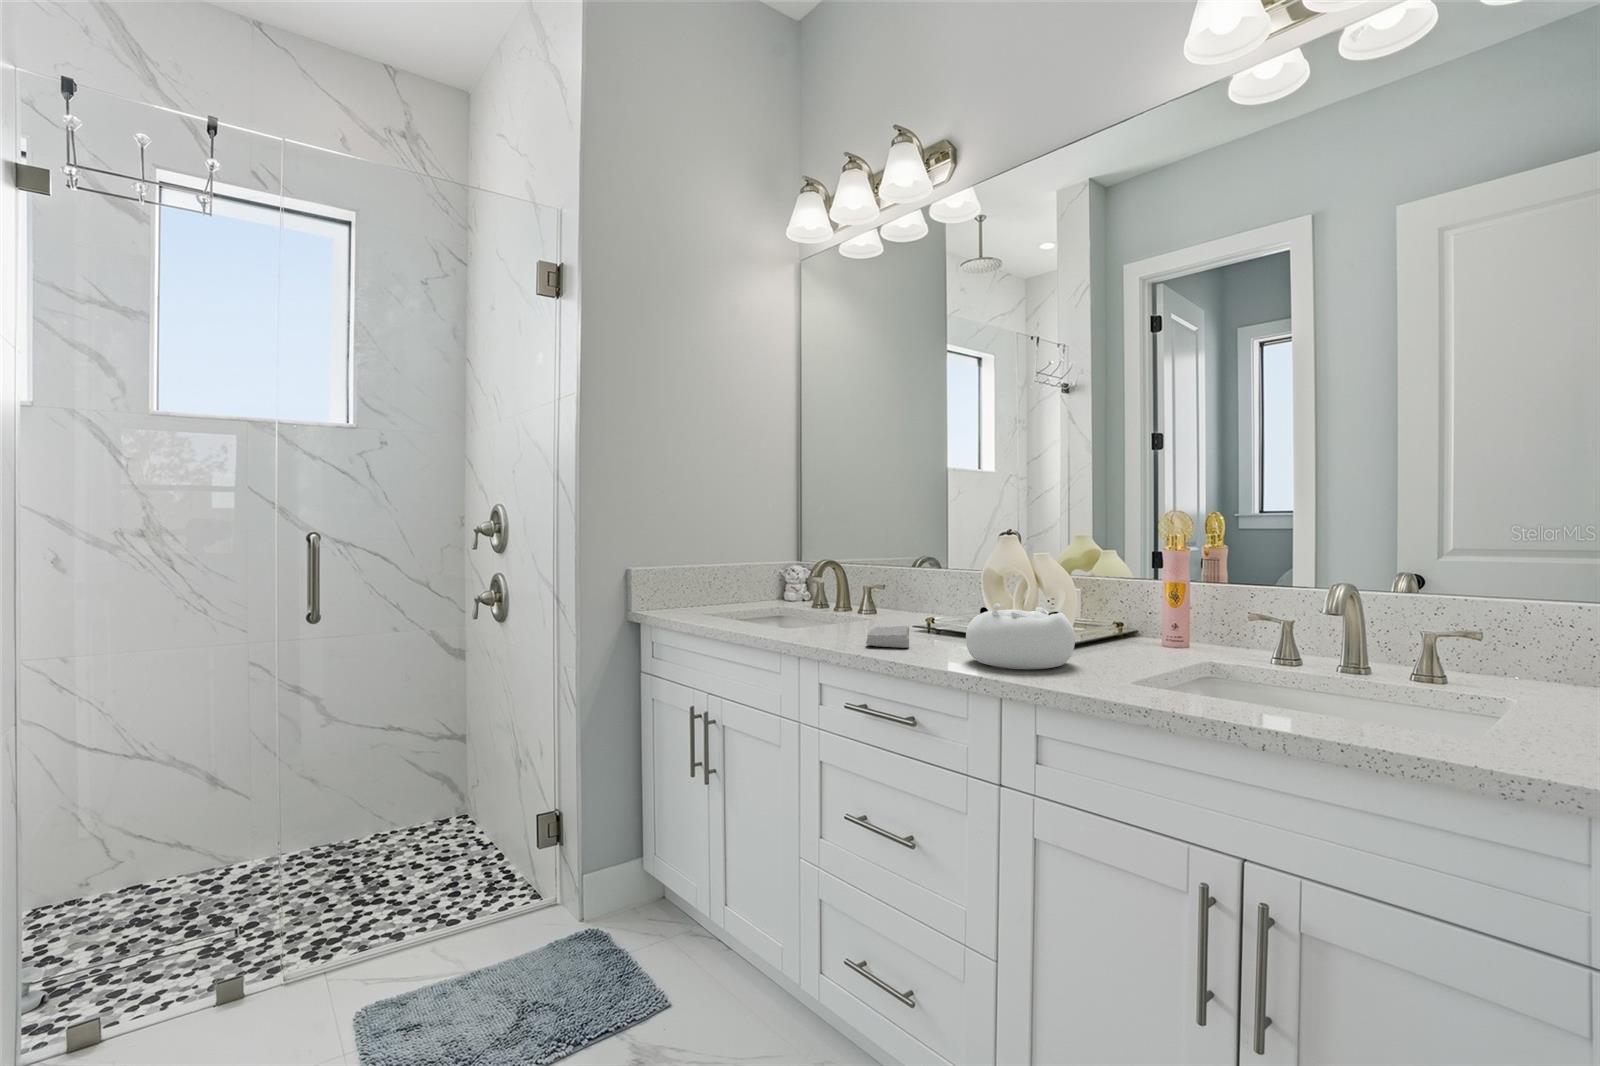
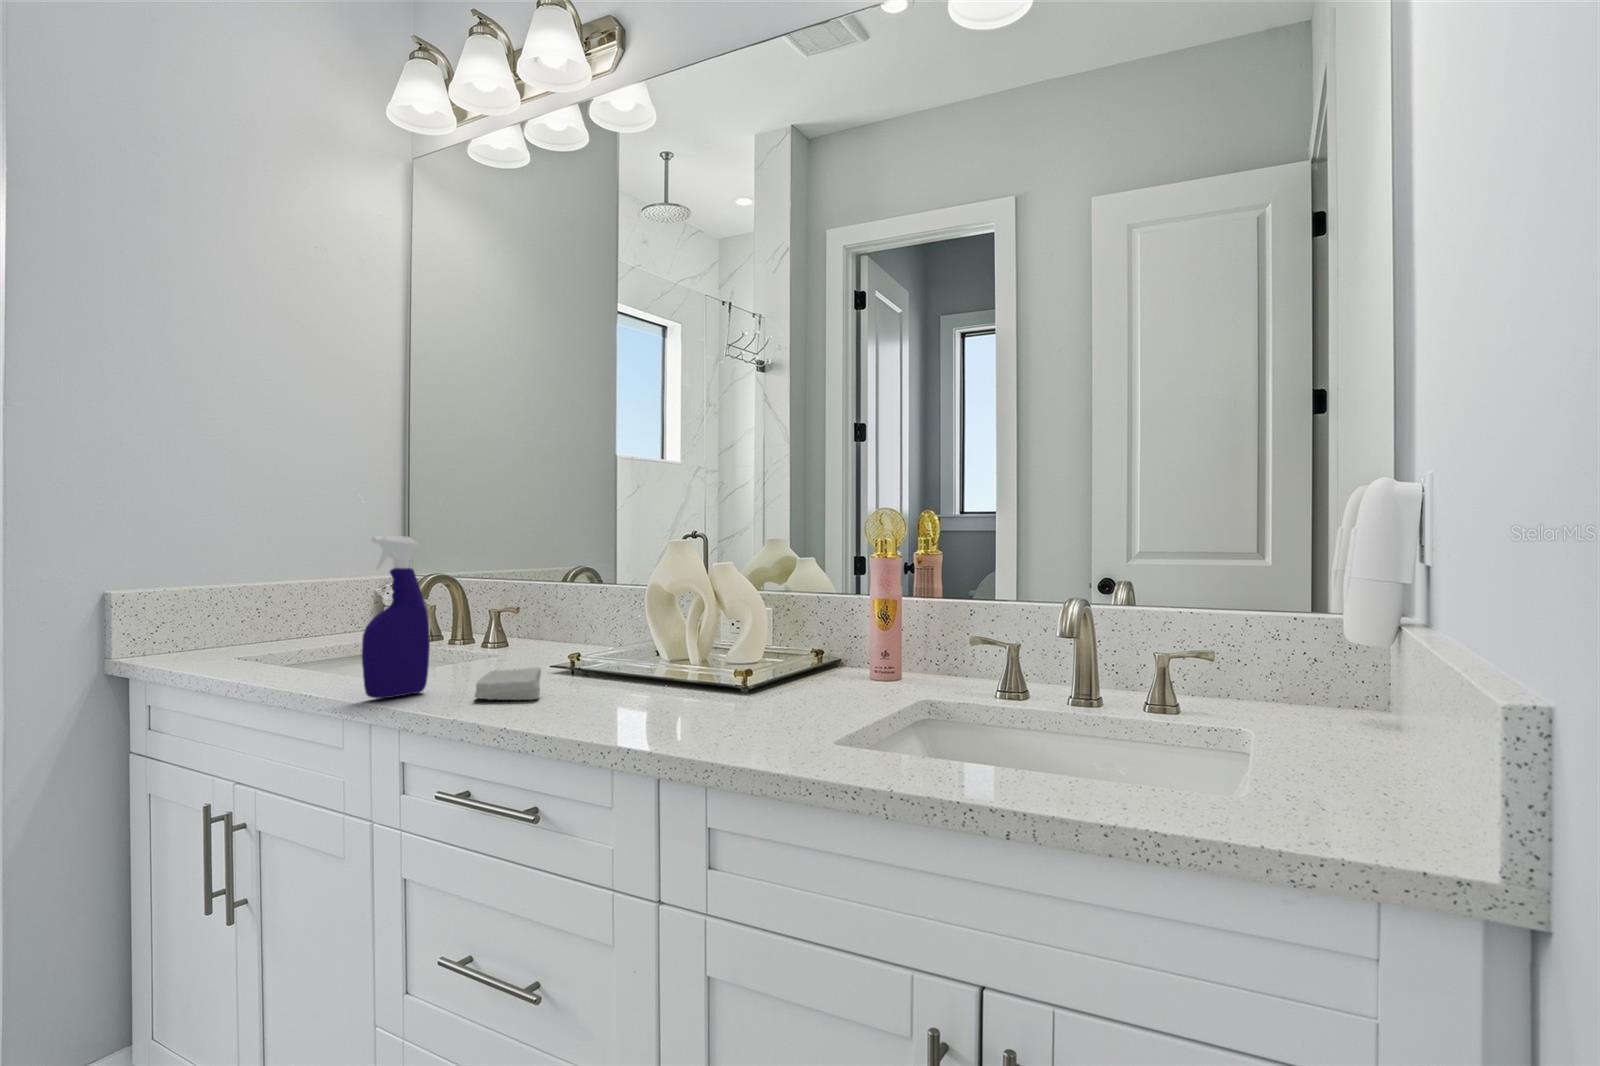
spray bottle: none [794,534,834,642] -> present [362,536,430,698]
decorative bowl: present [966,603,1075,669] -> none [615,634,764,726]

